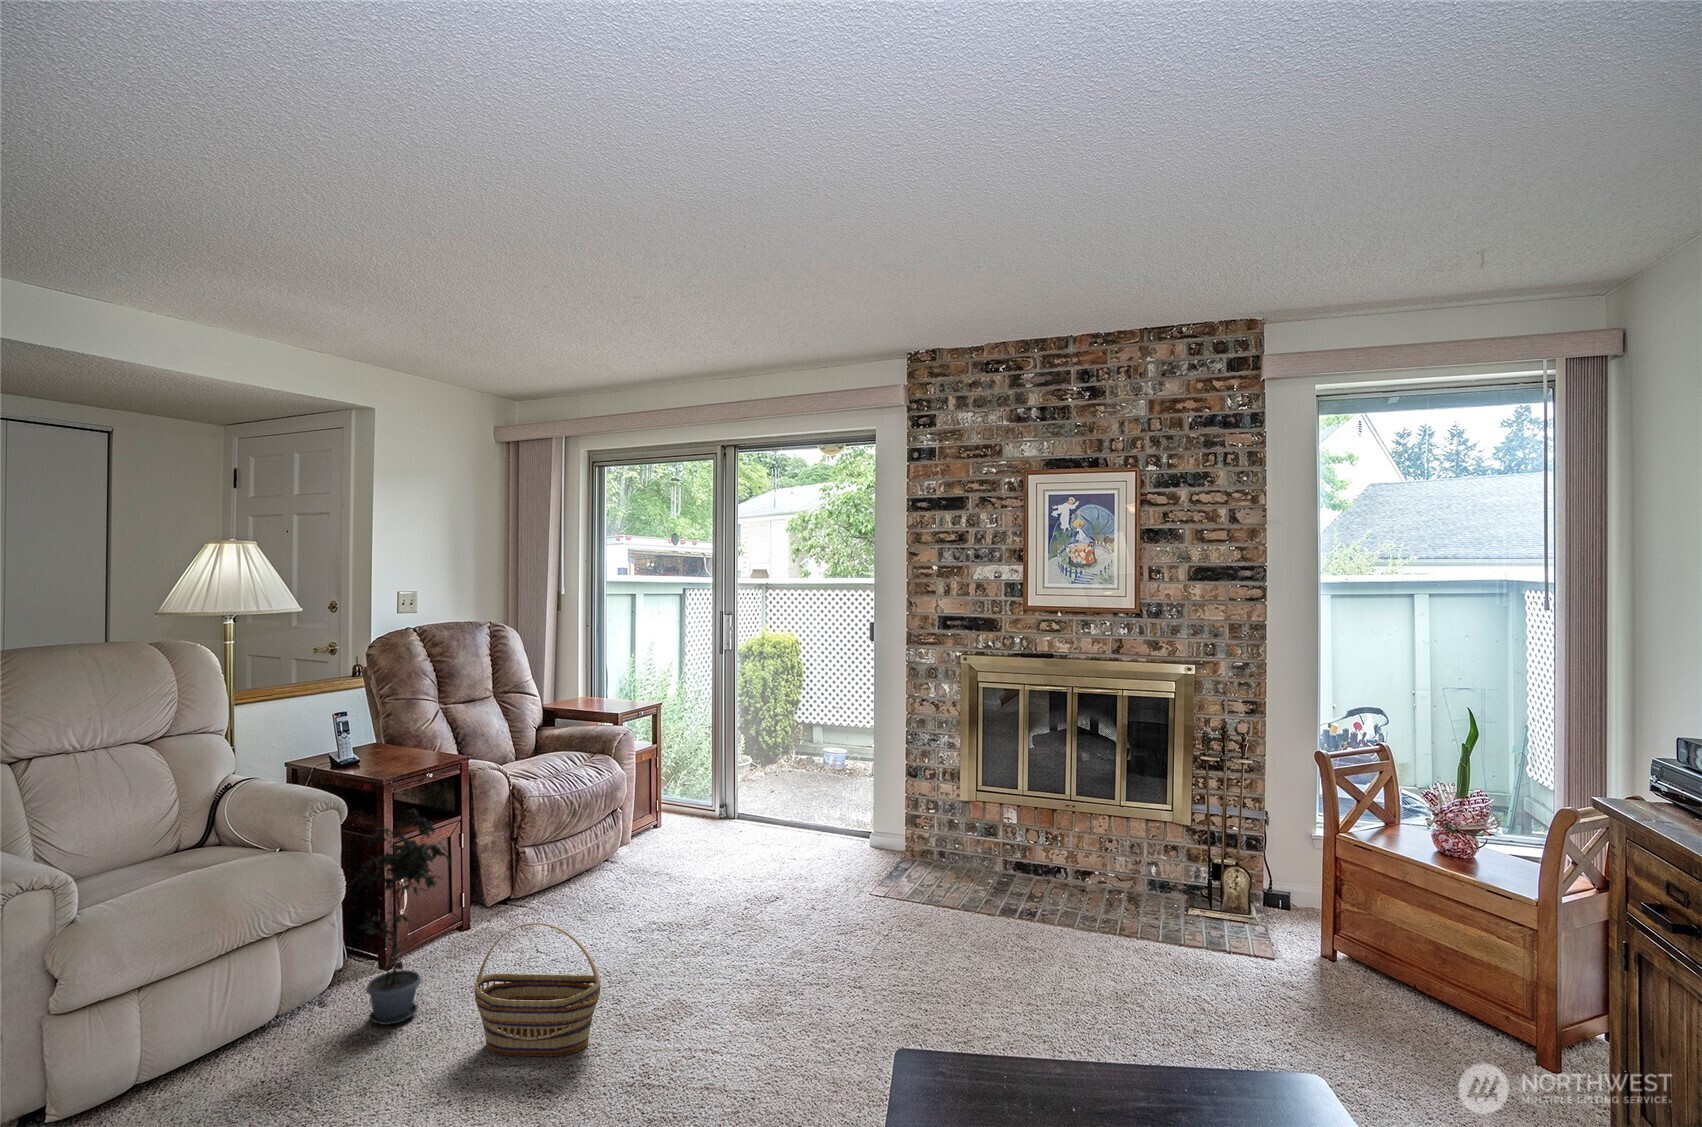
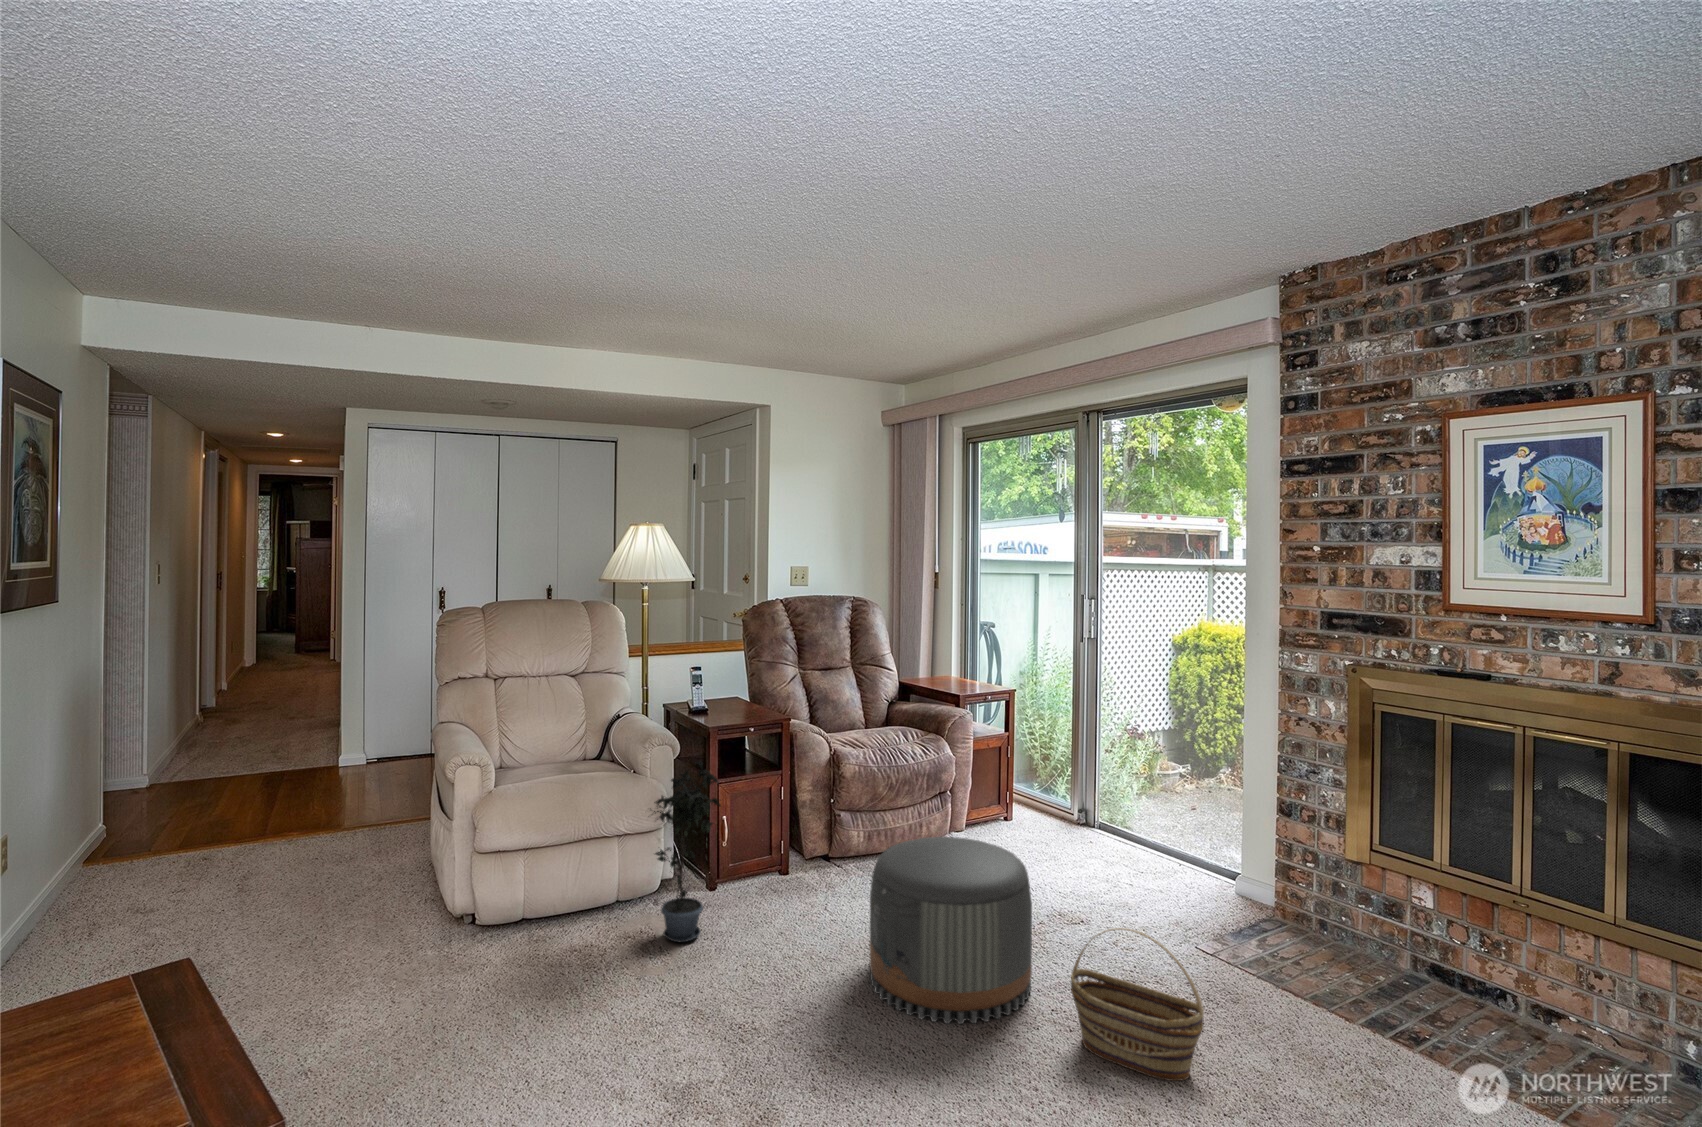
pouf: none [631,838,785,1012] -> present [870,837,1032,1024]
basket: present [475,922,600,1057] -> present [1071,928,1204,1081]

